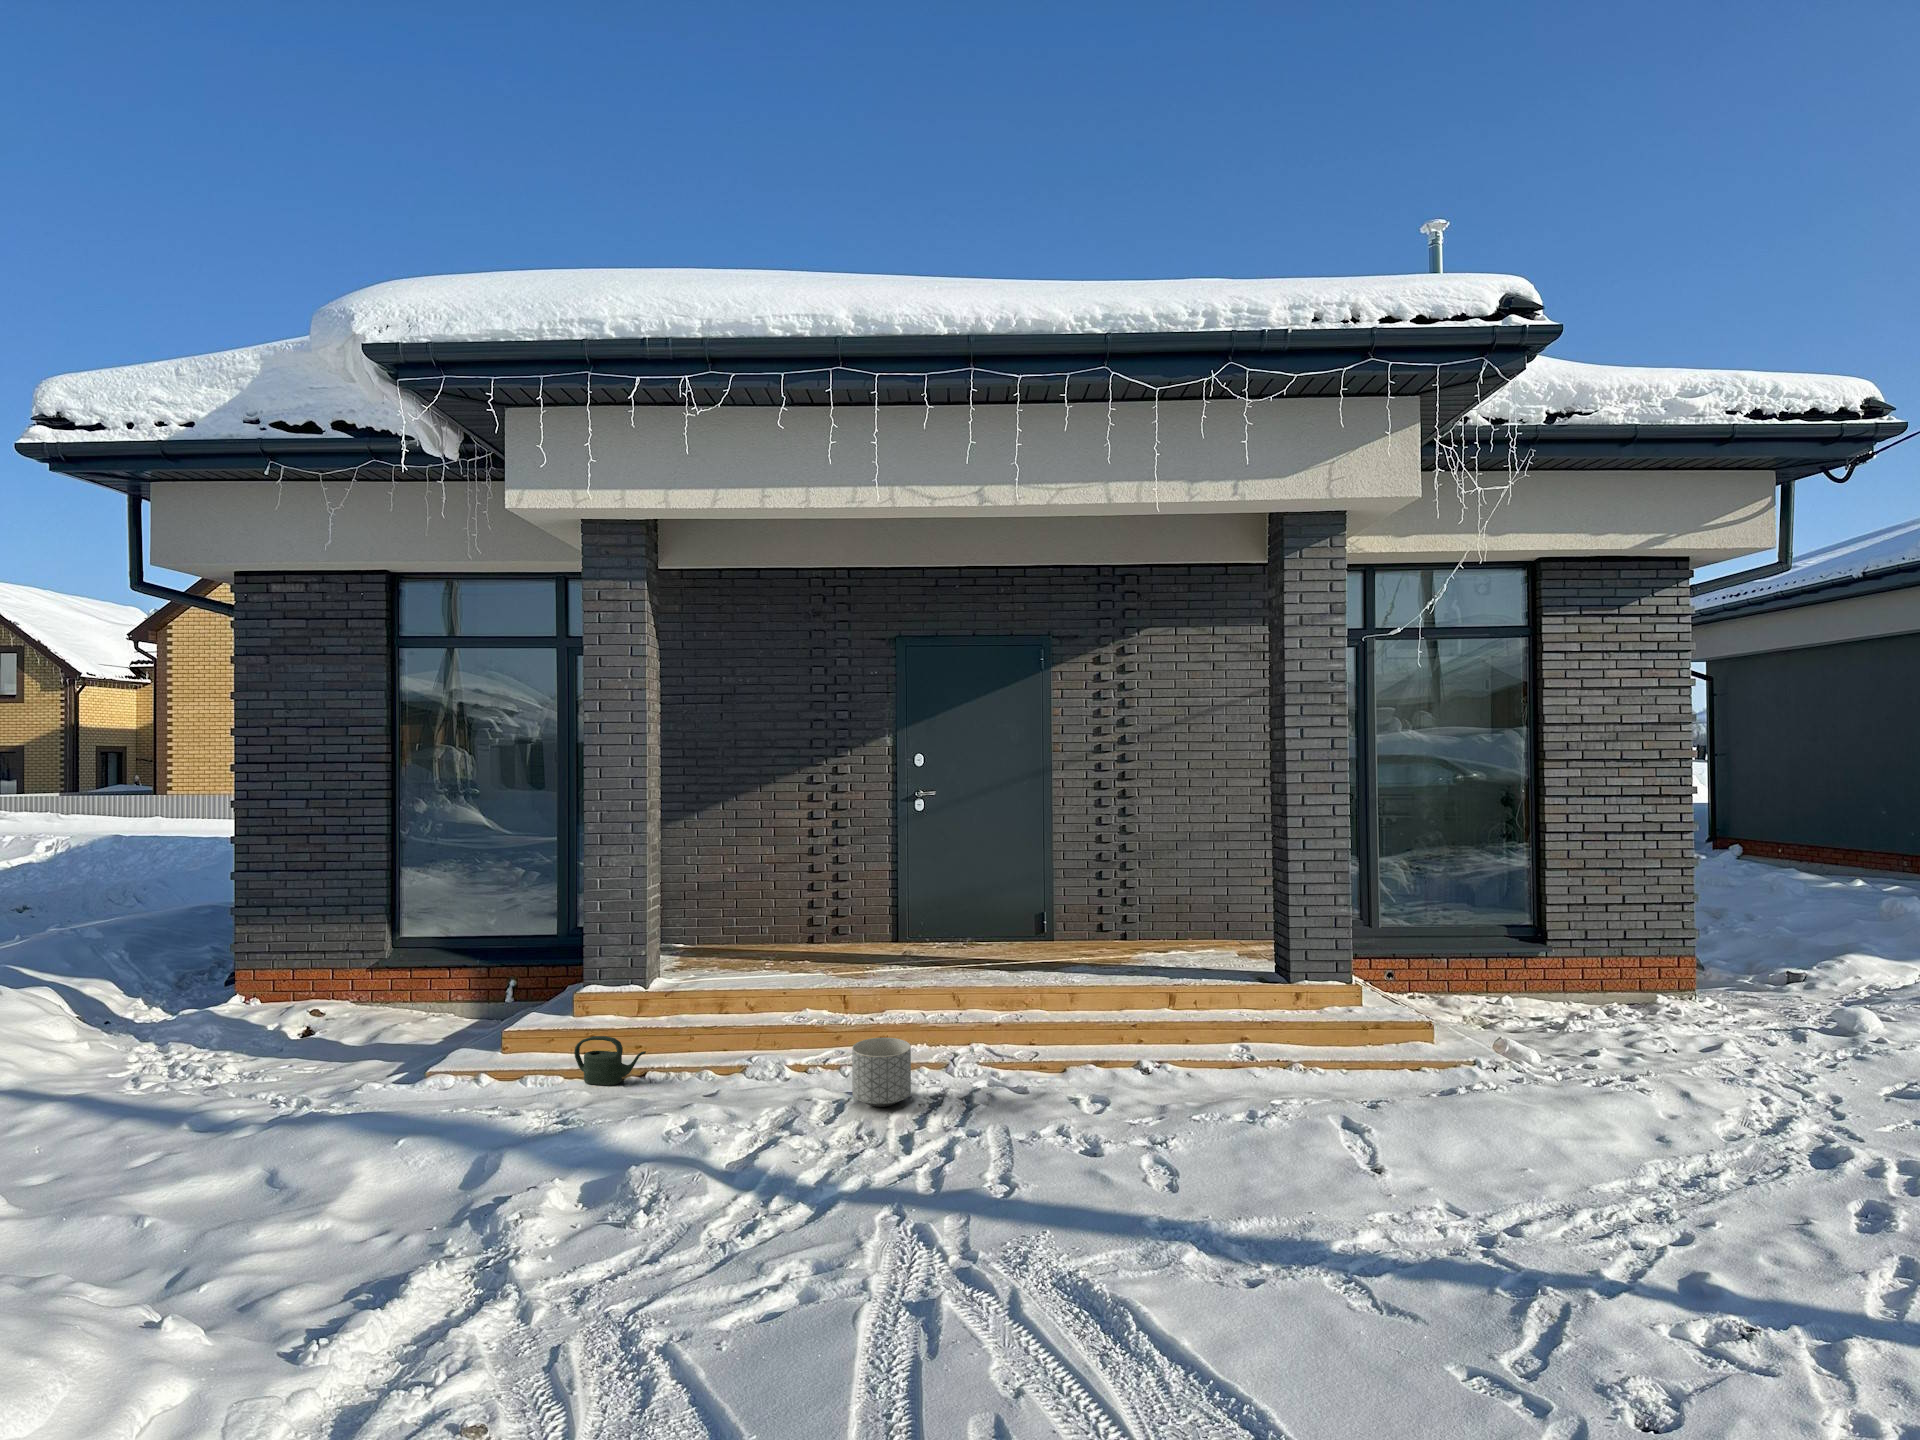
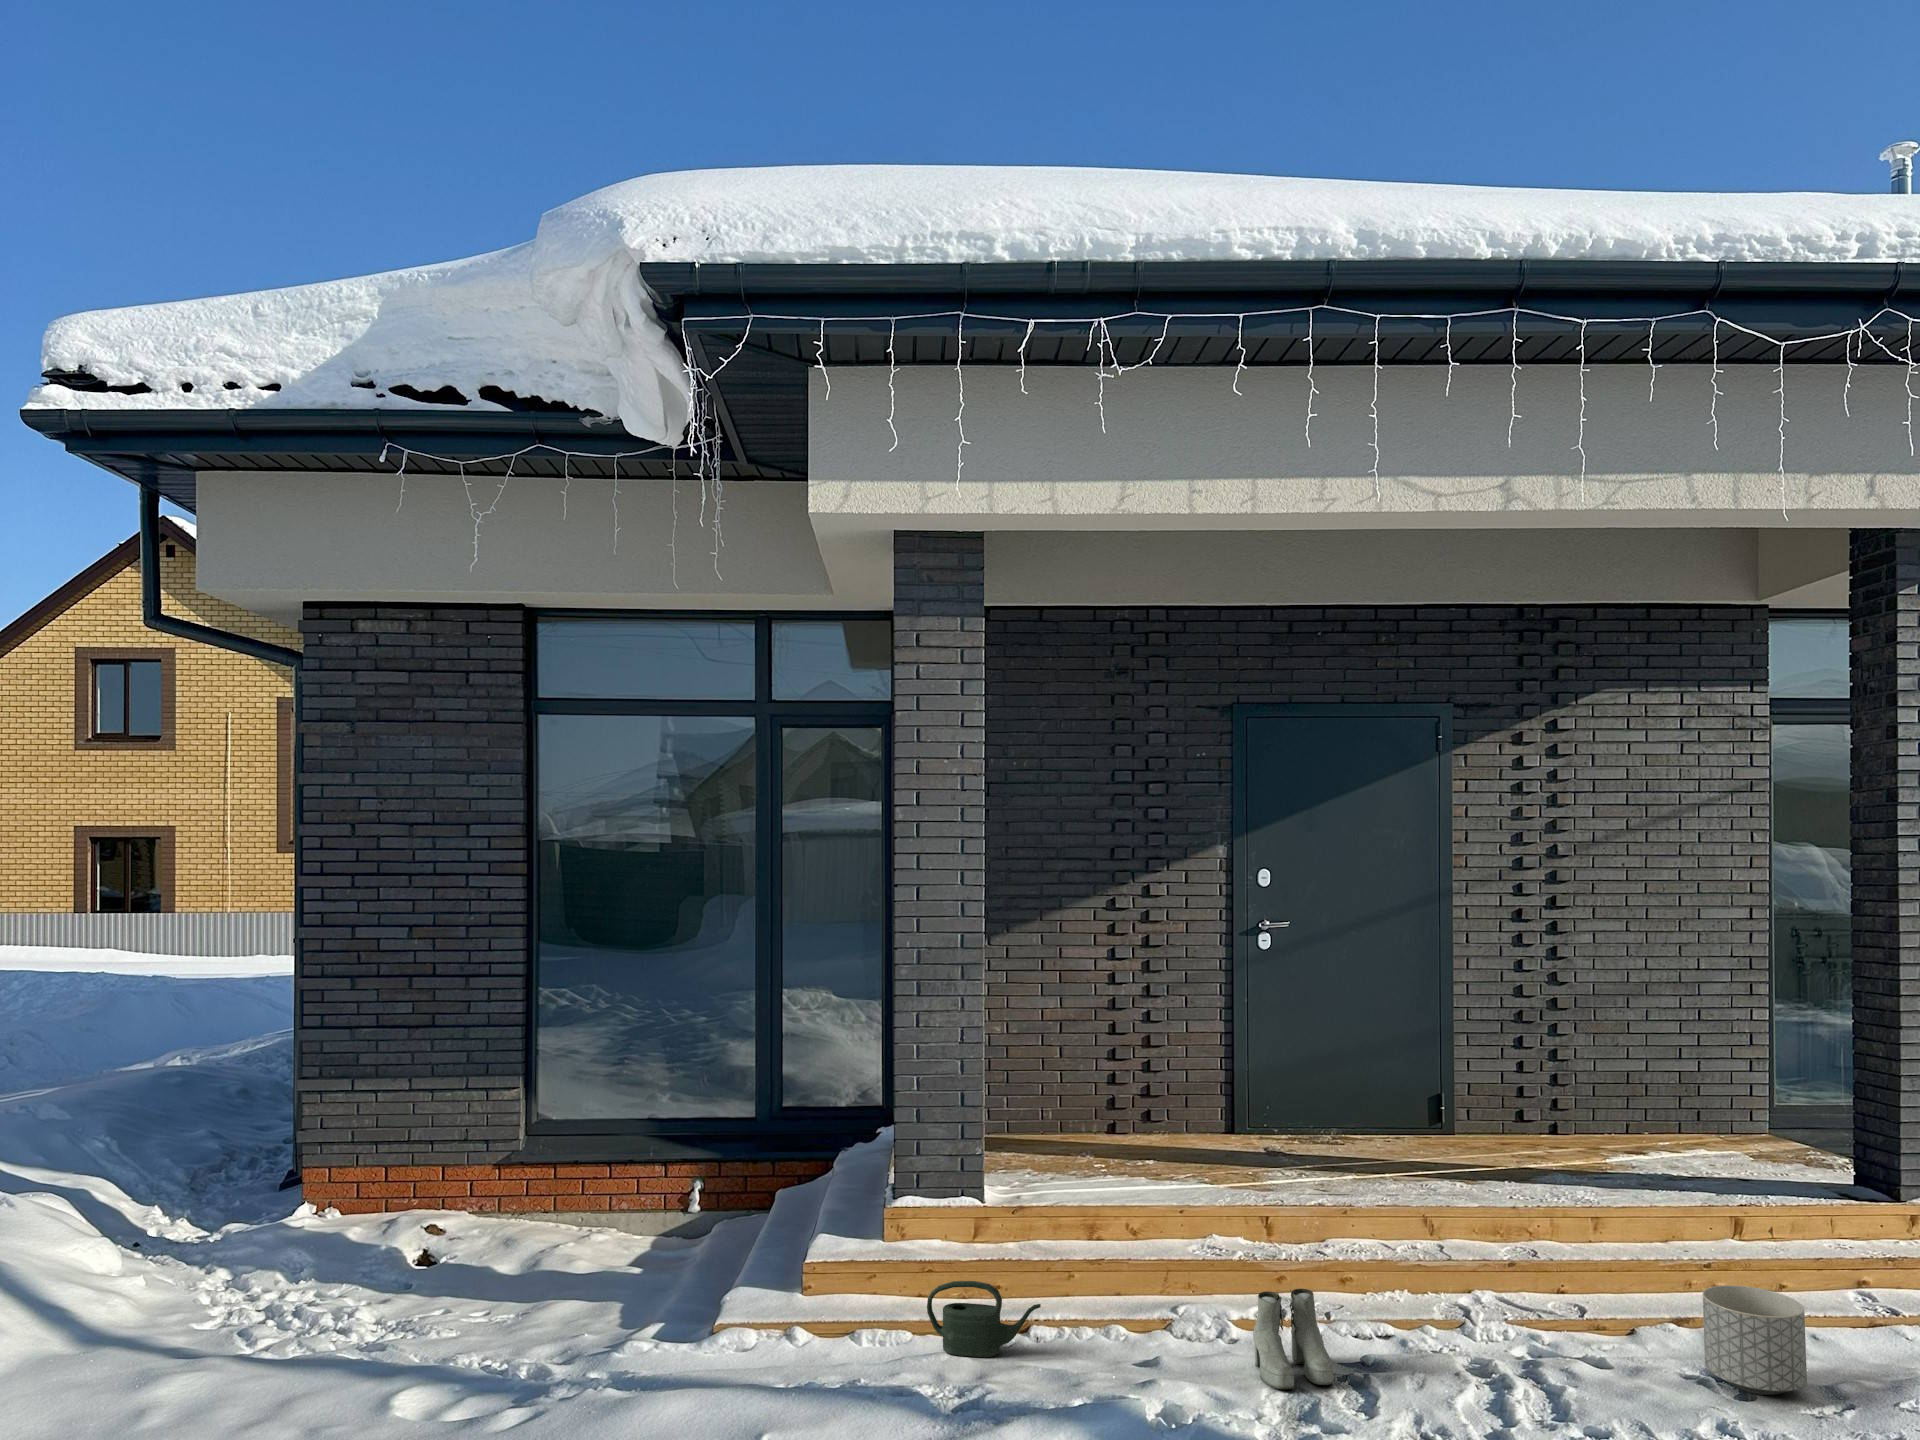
planter: present [852,1038,911,1107] -> present [1703,1285,1807,1395]
boots: none [774,1042,822,1106] -> present [1253,1289,1334,1390]

